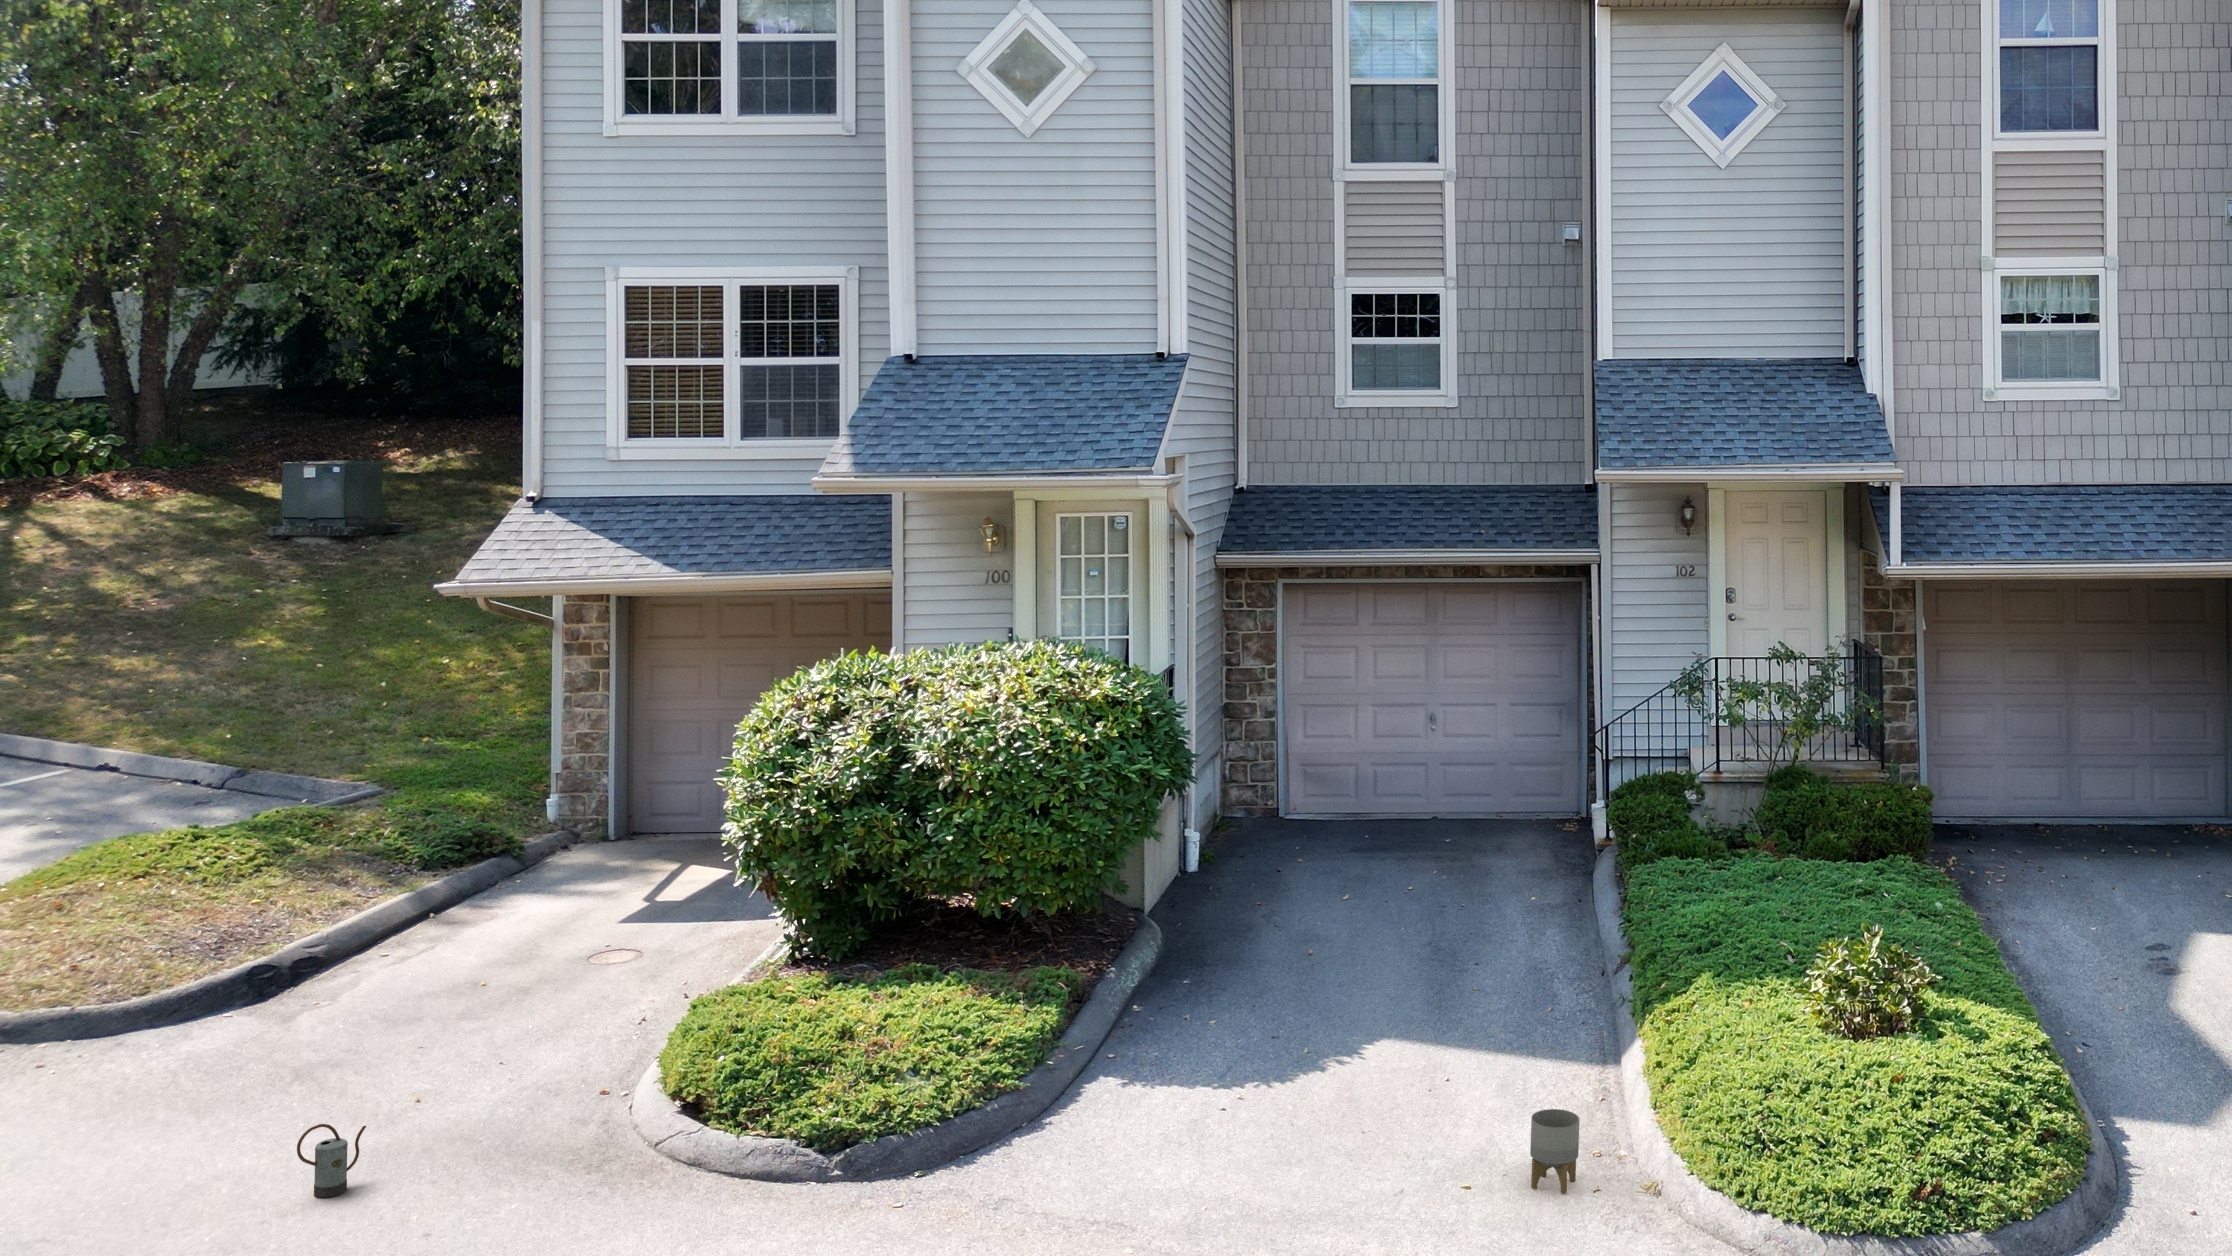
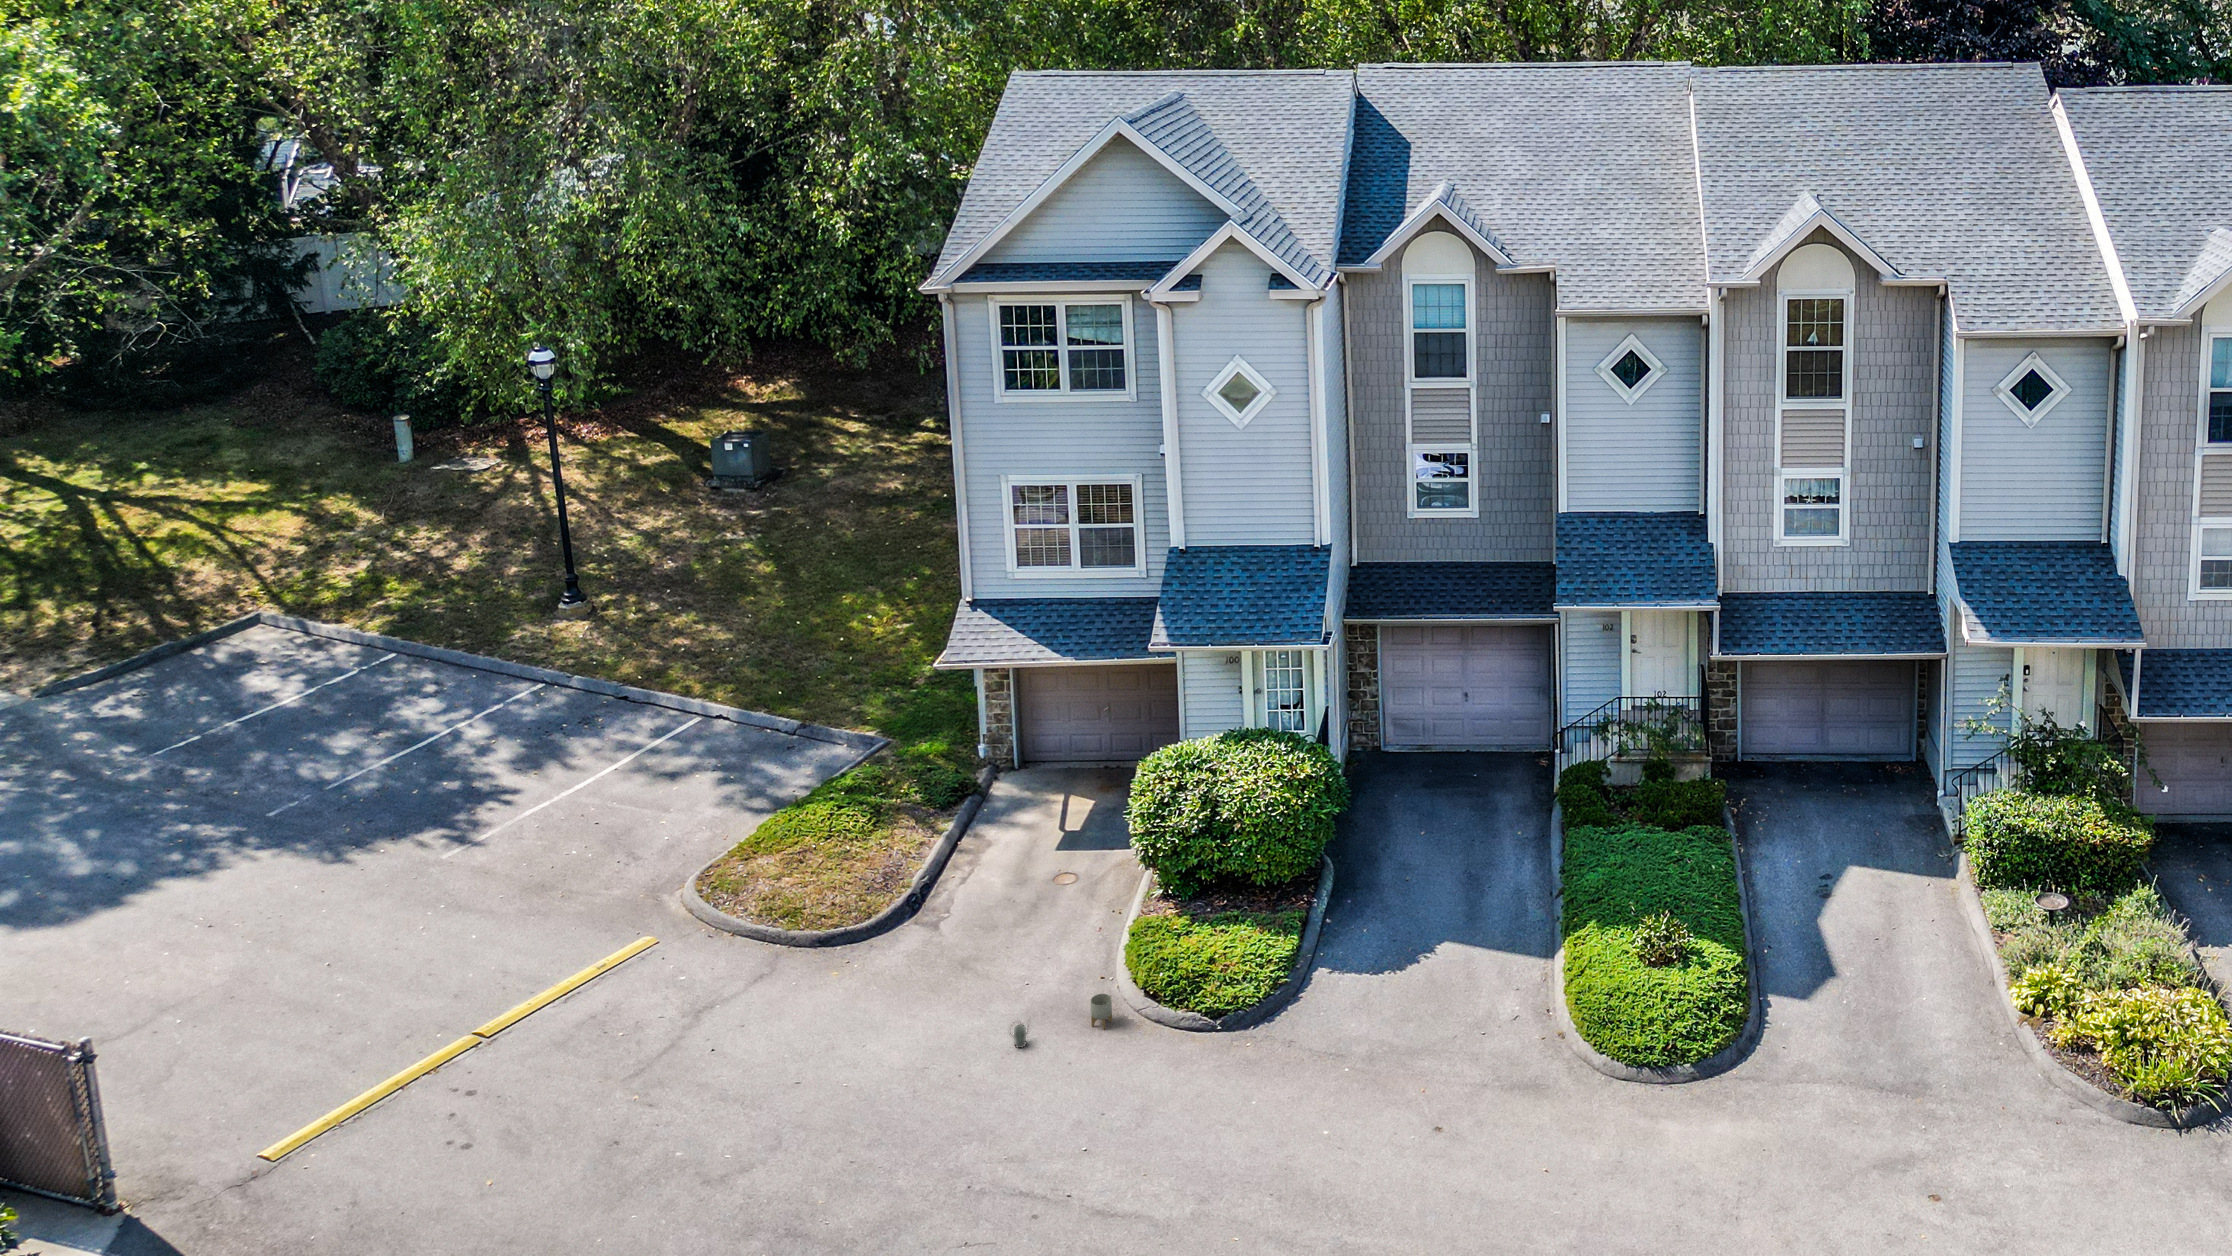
planter: present [1530,1109,1580,1194] -> present [1091,994,1112,1030]

